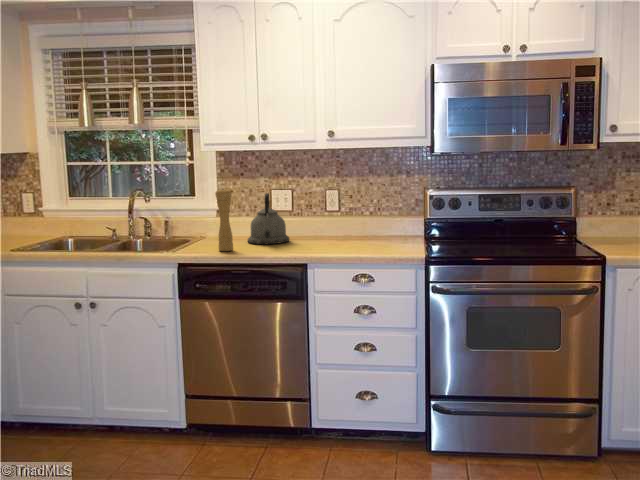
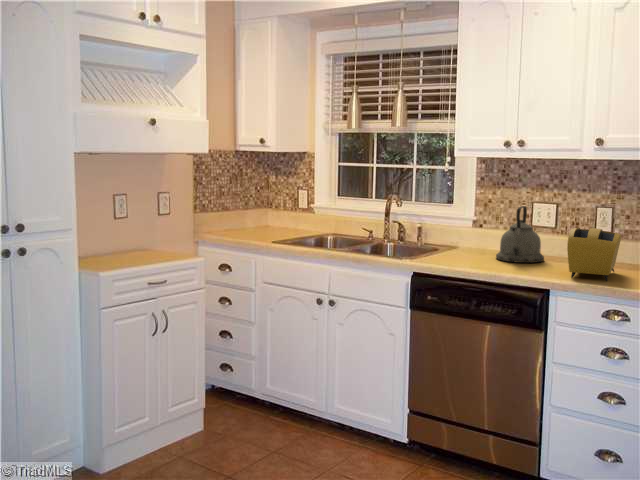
pepper mill: present [215,189,233,251] -> none [457,198,475,265]
toaster: none [316,208,357,252] -> present [567,228,621,281]

